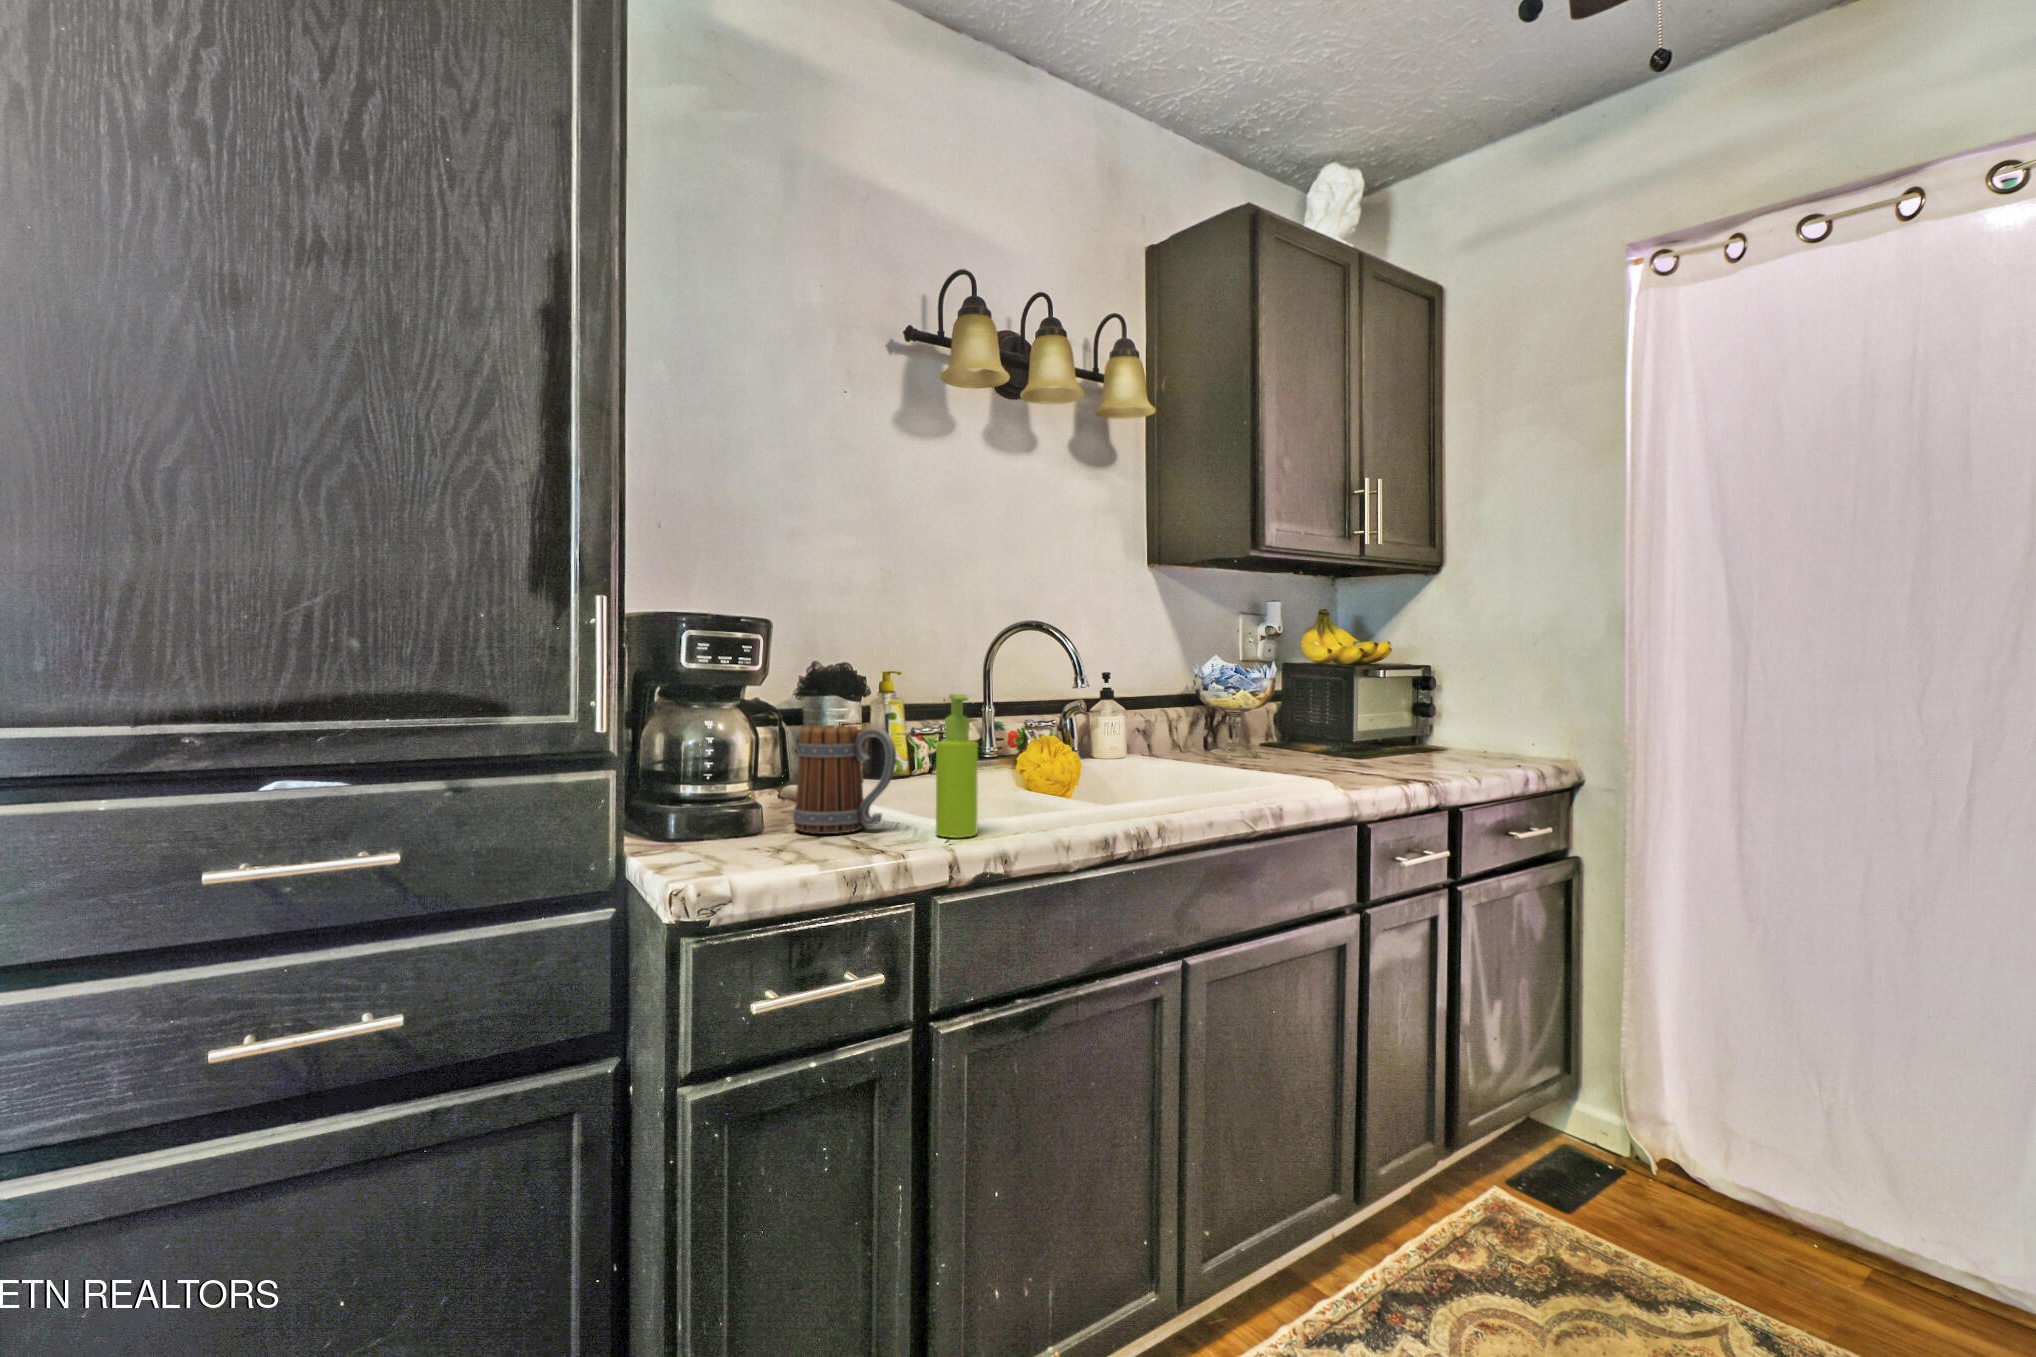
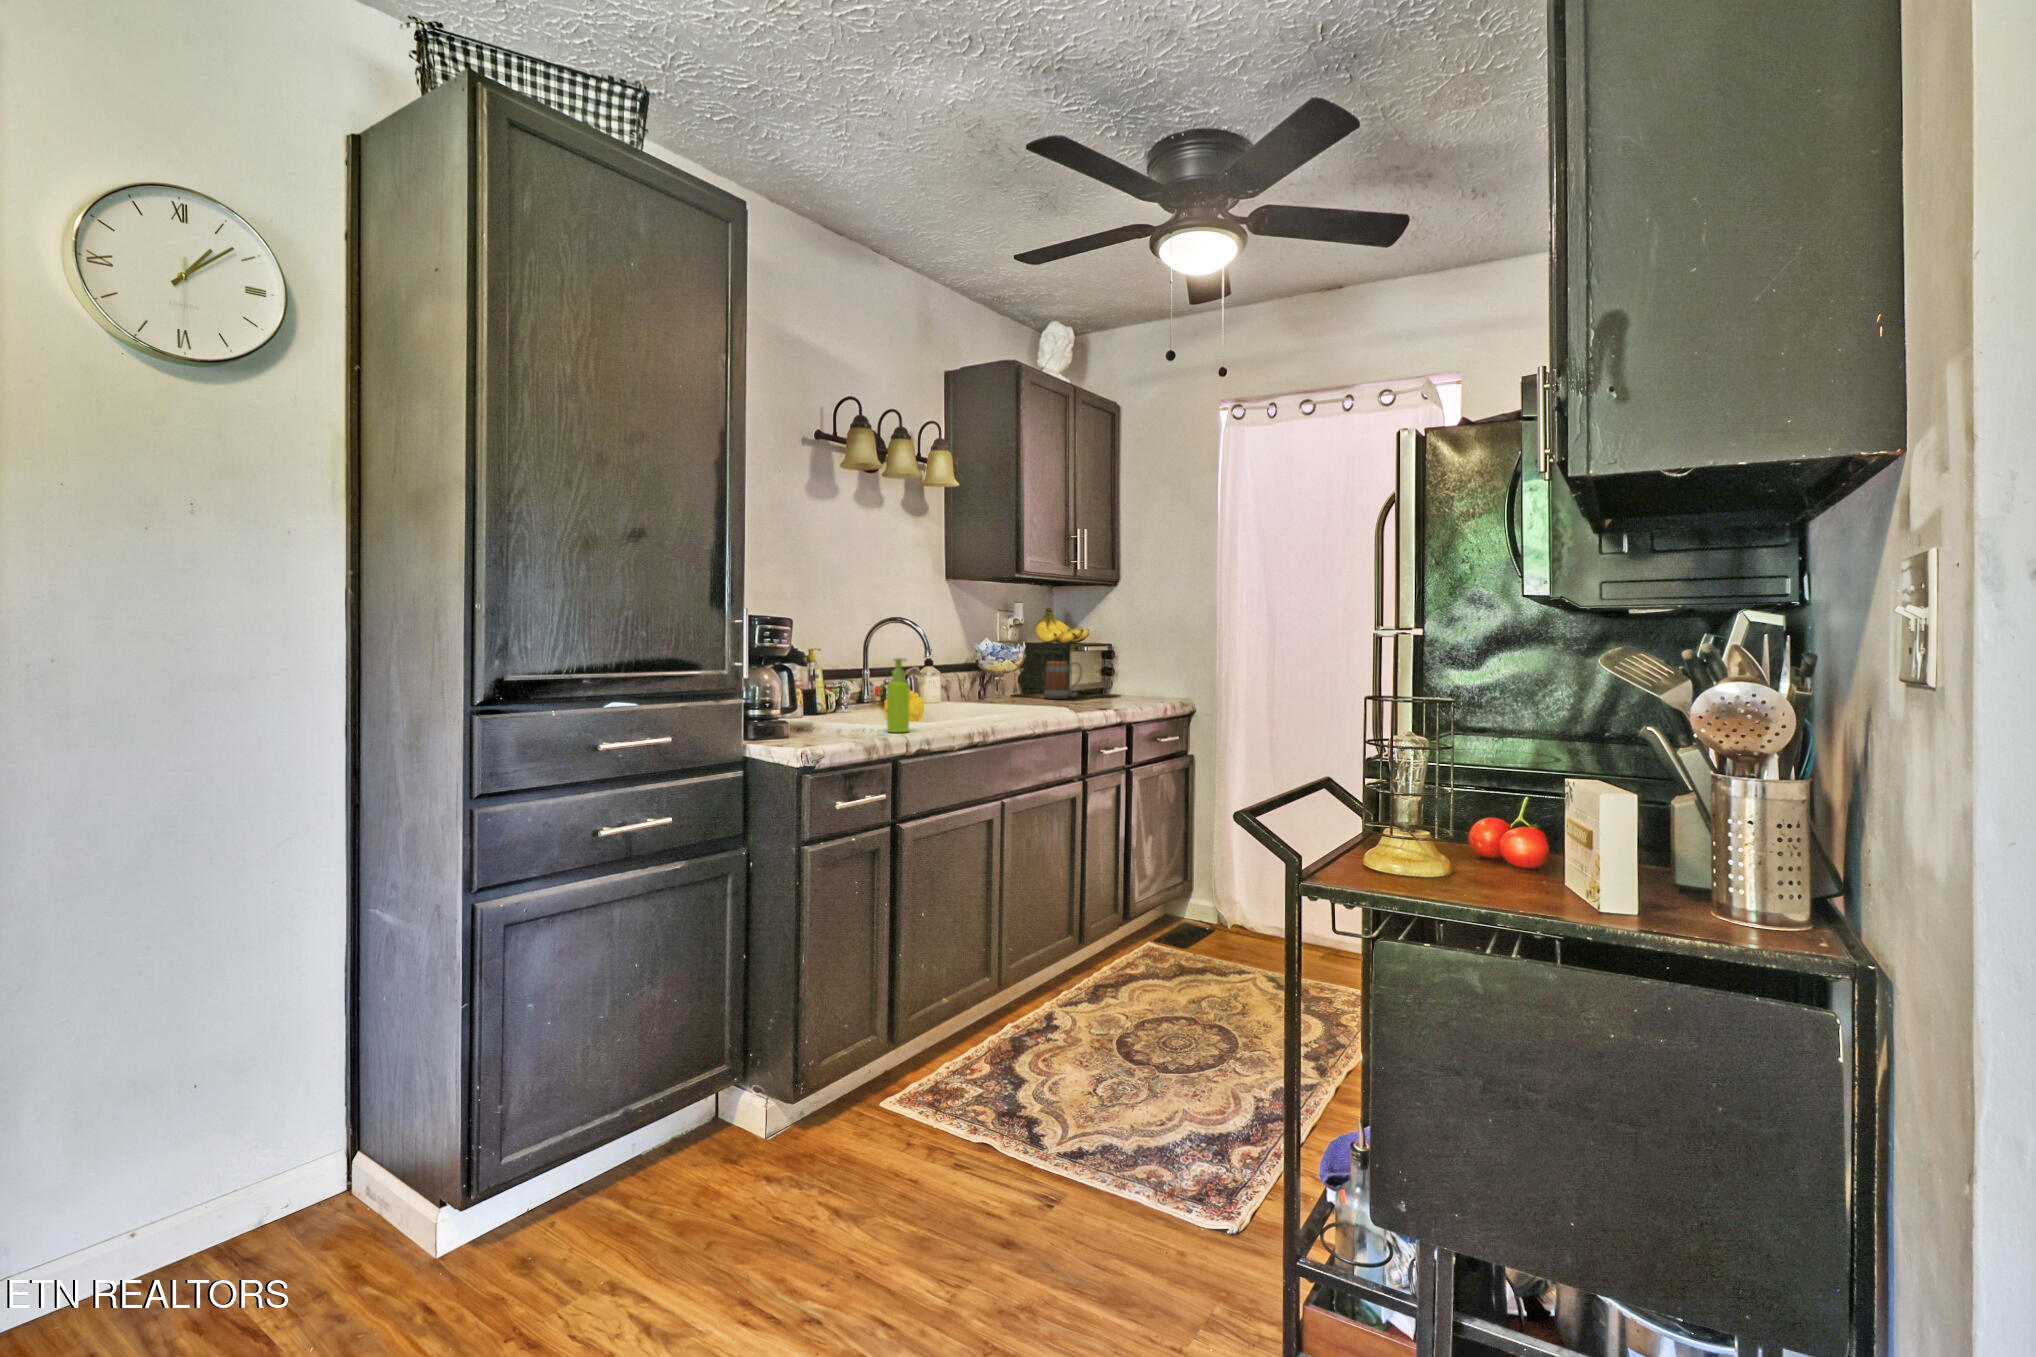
mug: present [793,725,896,834] -> present [1044,661,1082,699]

